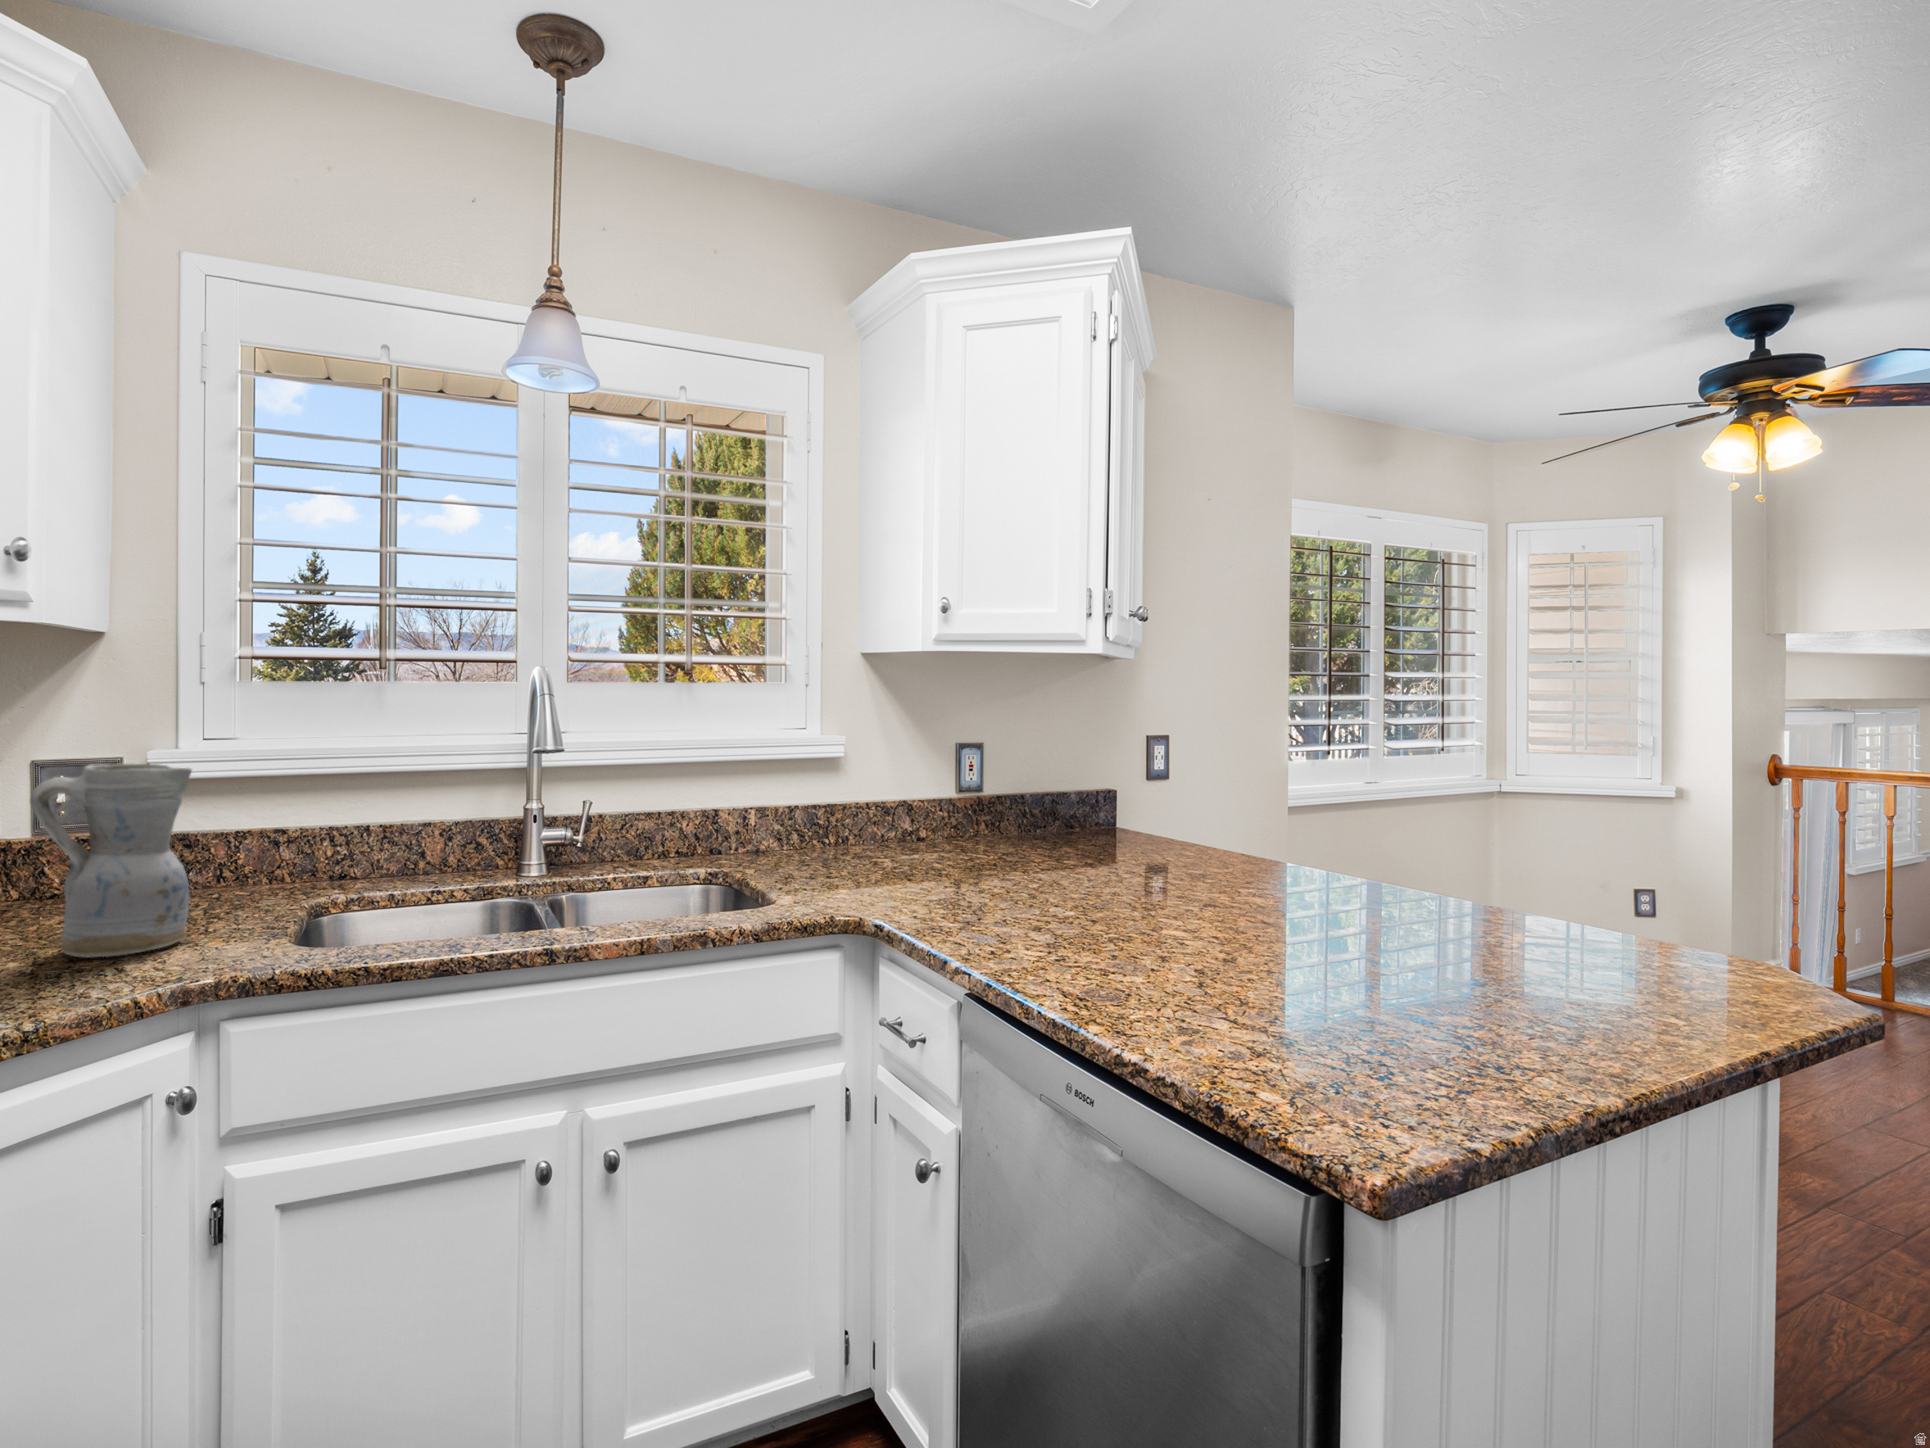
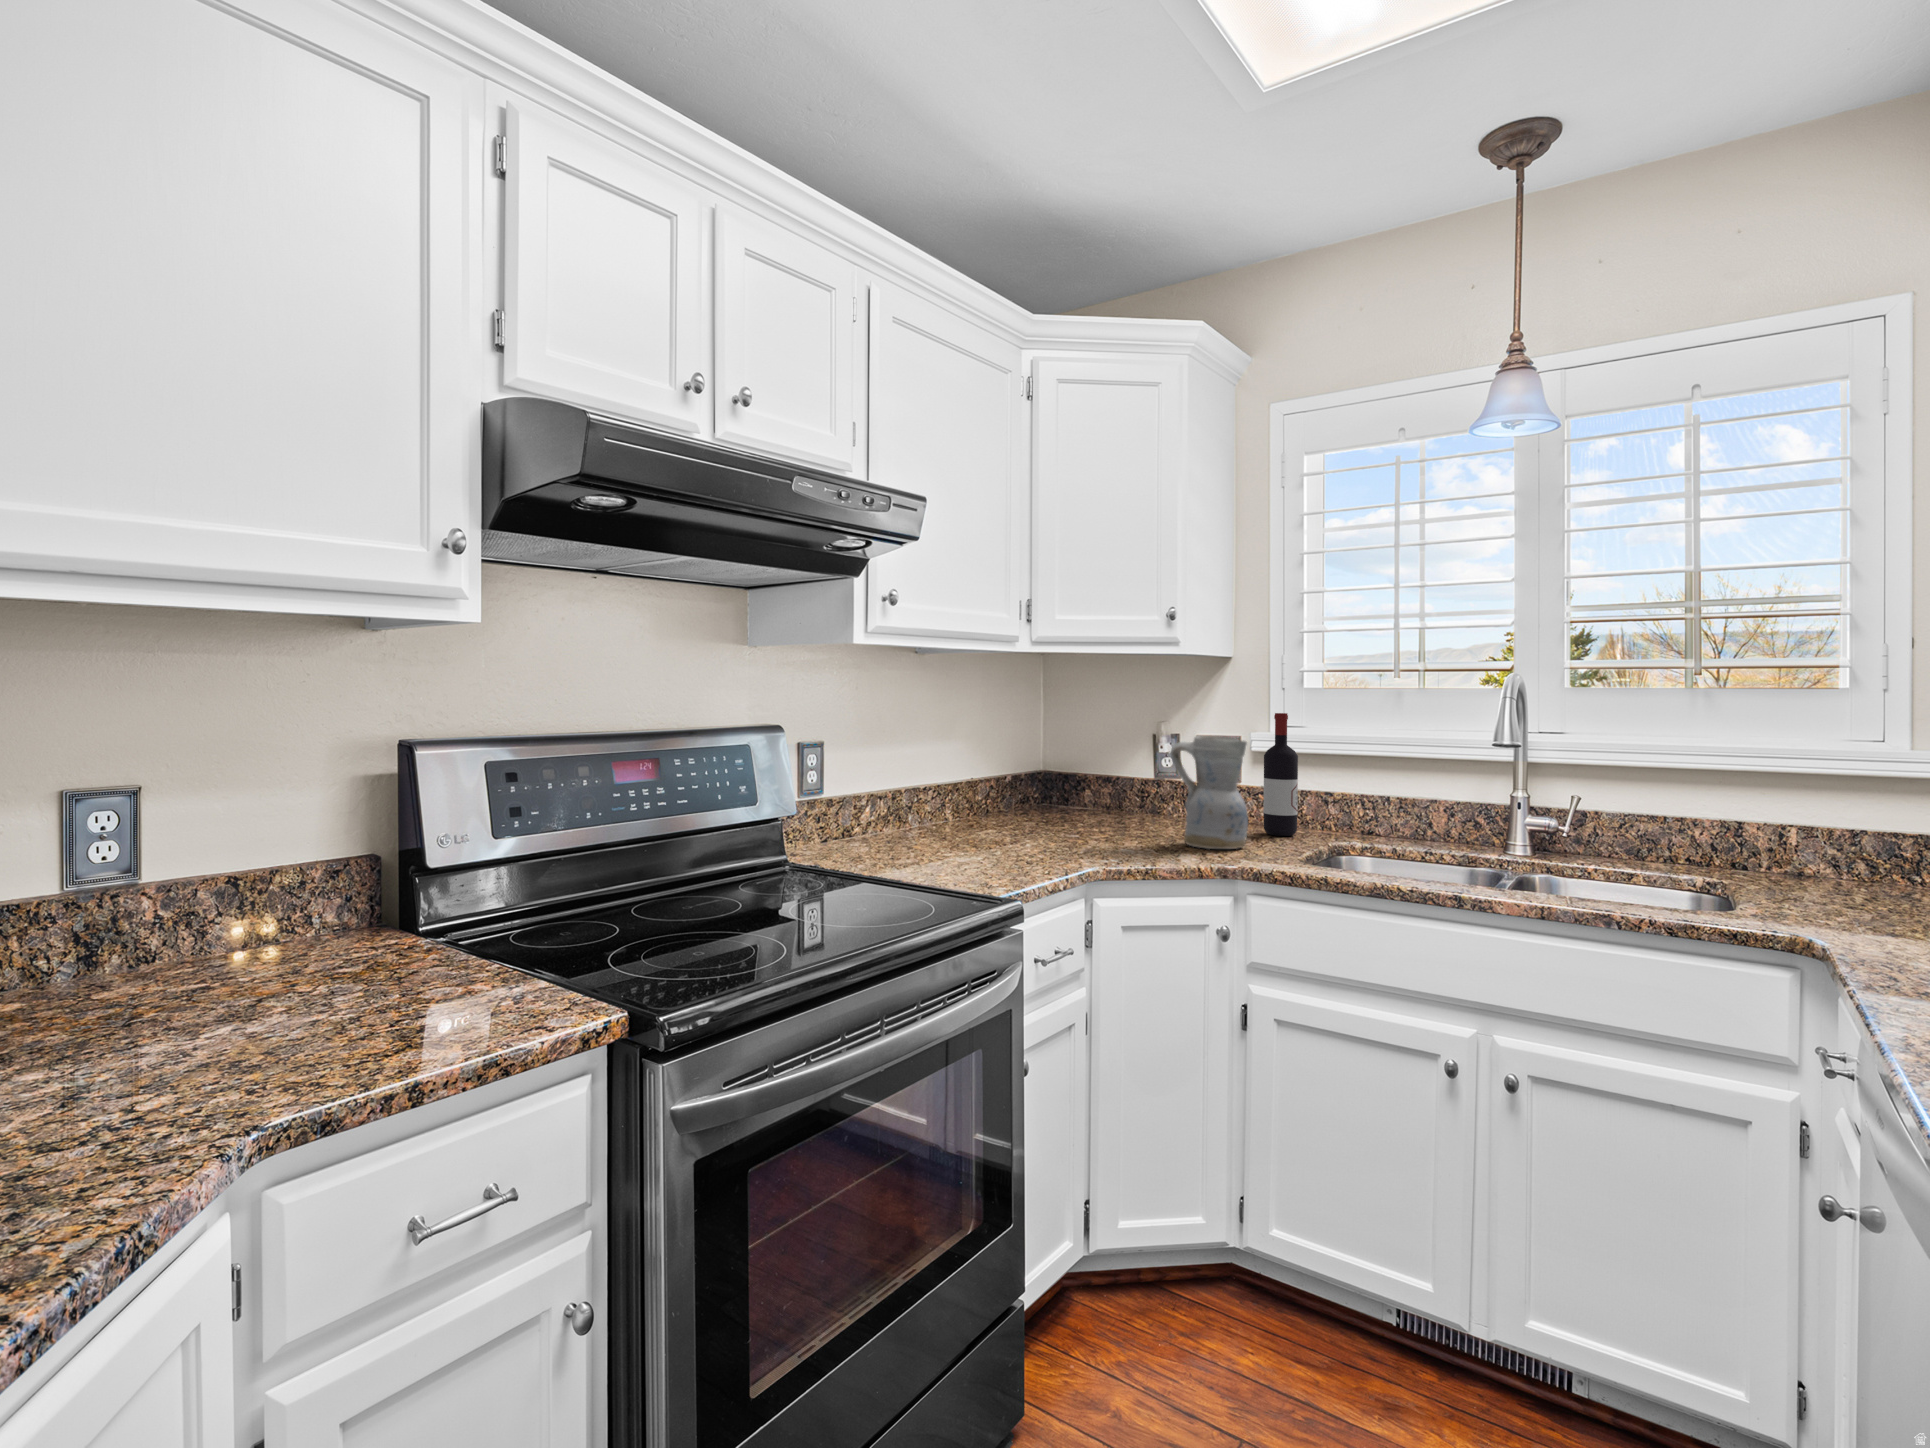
wine bottle: none [186,721,245,906] -> present [1263,713,1298,836]

